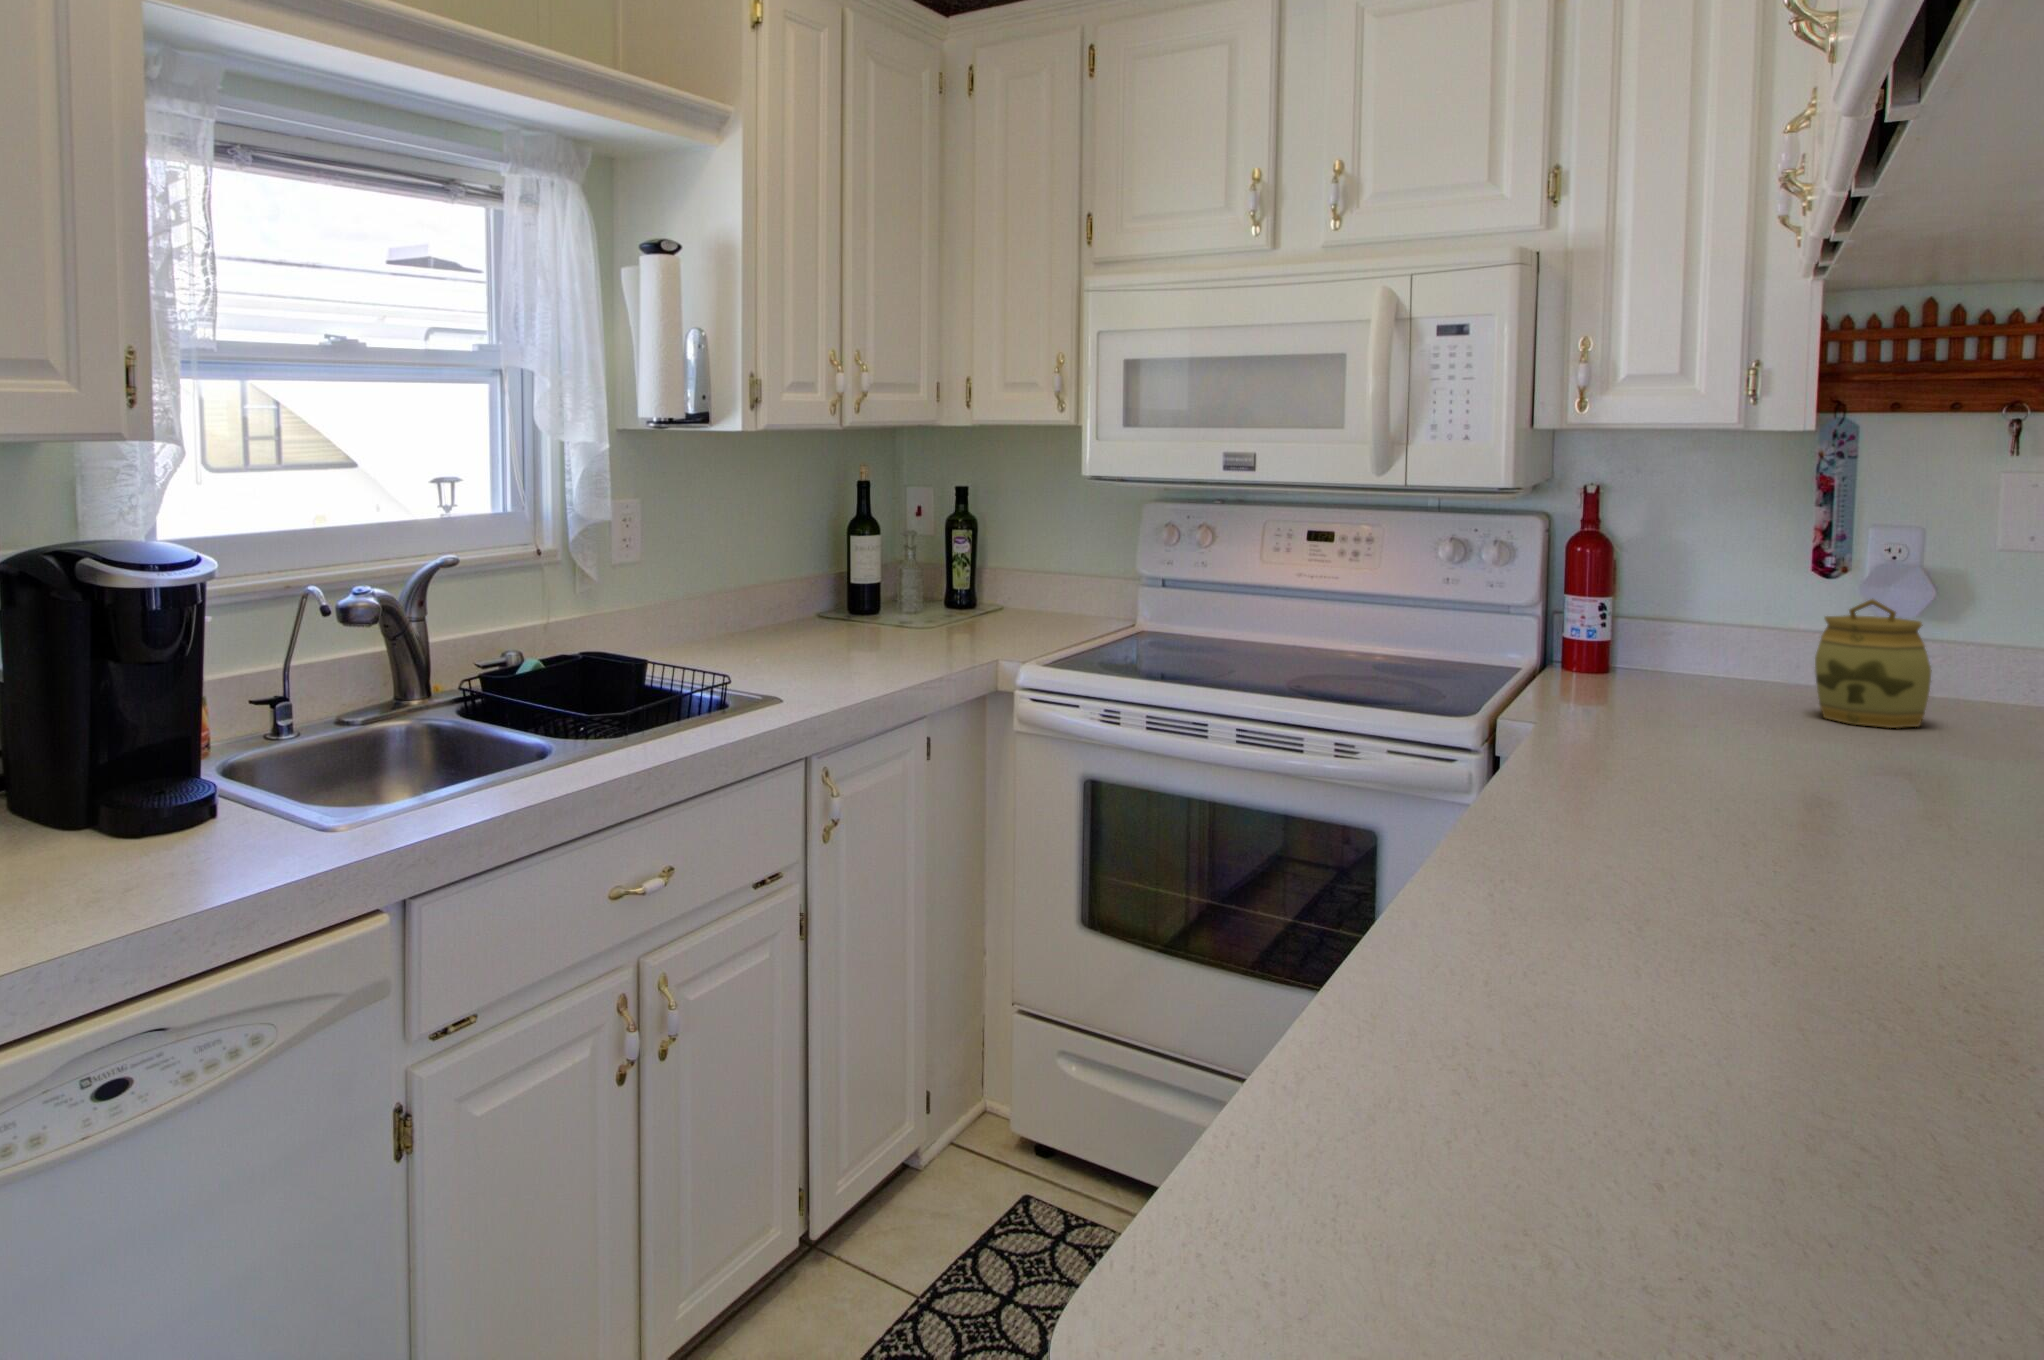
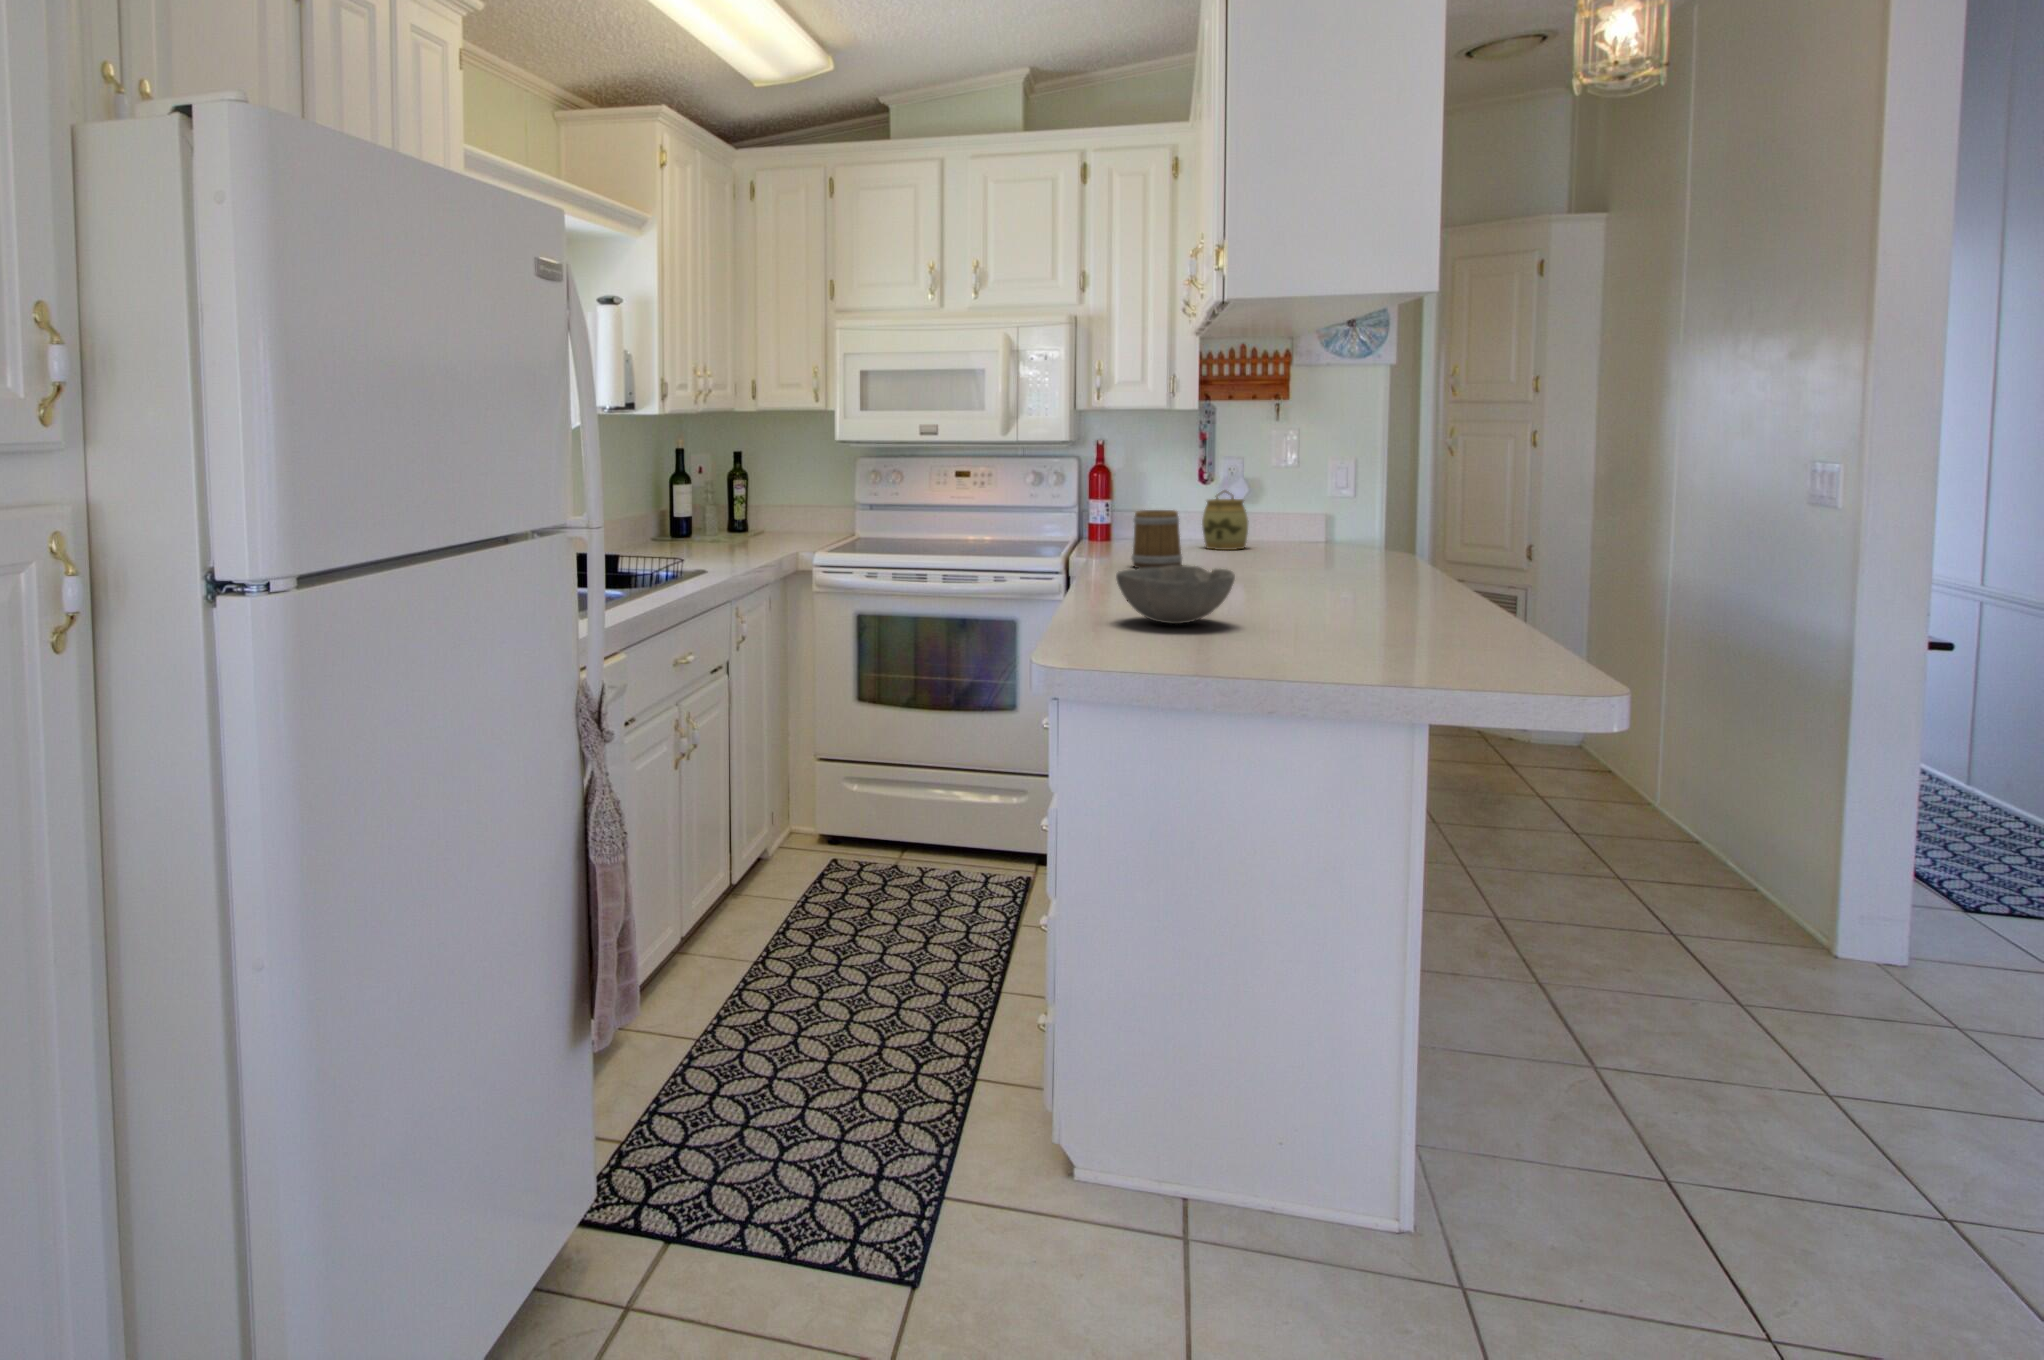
mug: none [1618,650,1747,789] -> present [1132,510,1182,568]
bowl: none [1455,893,1858,1108] -> present [1116,565,1235,624]

